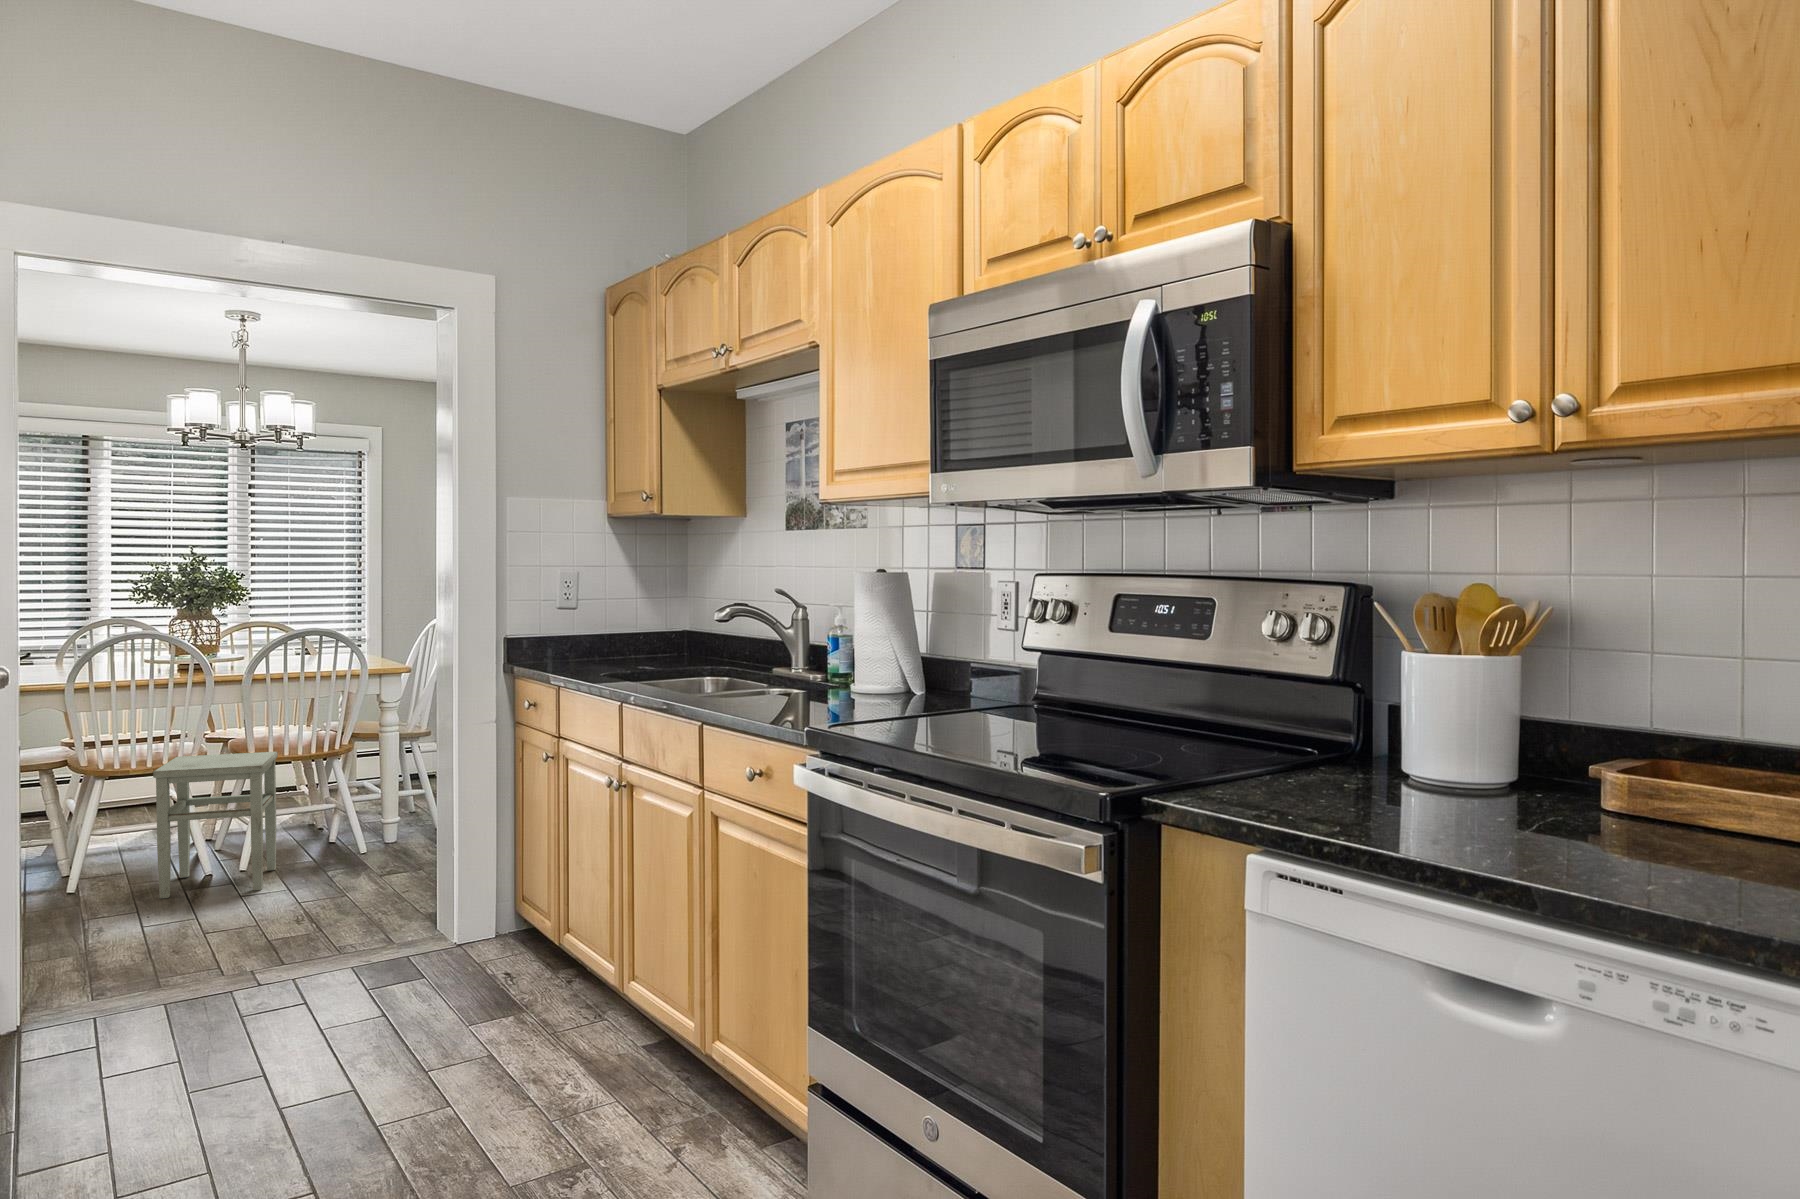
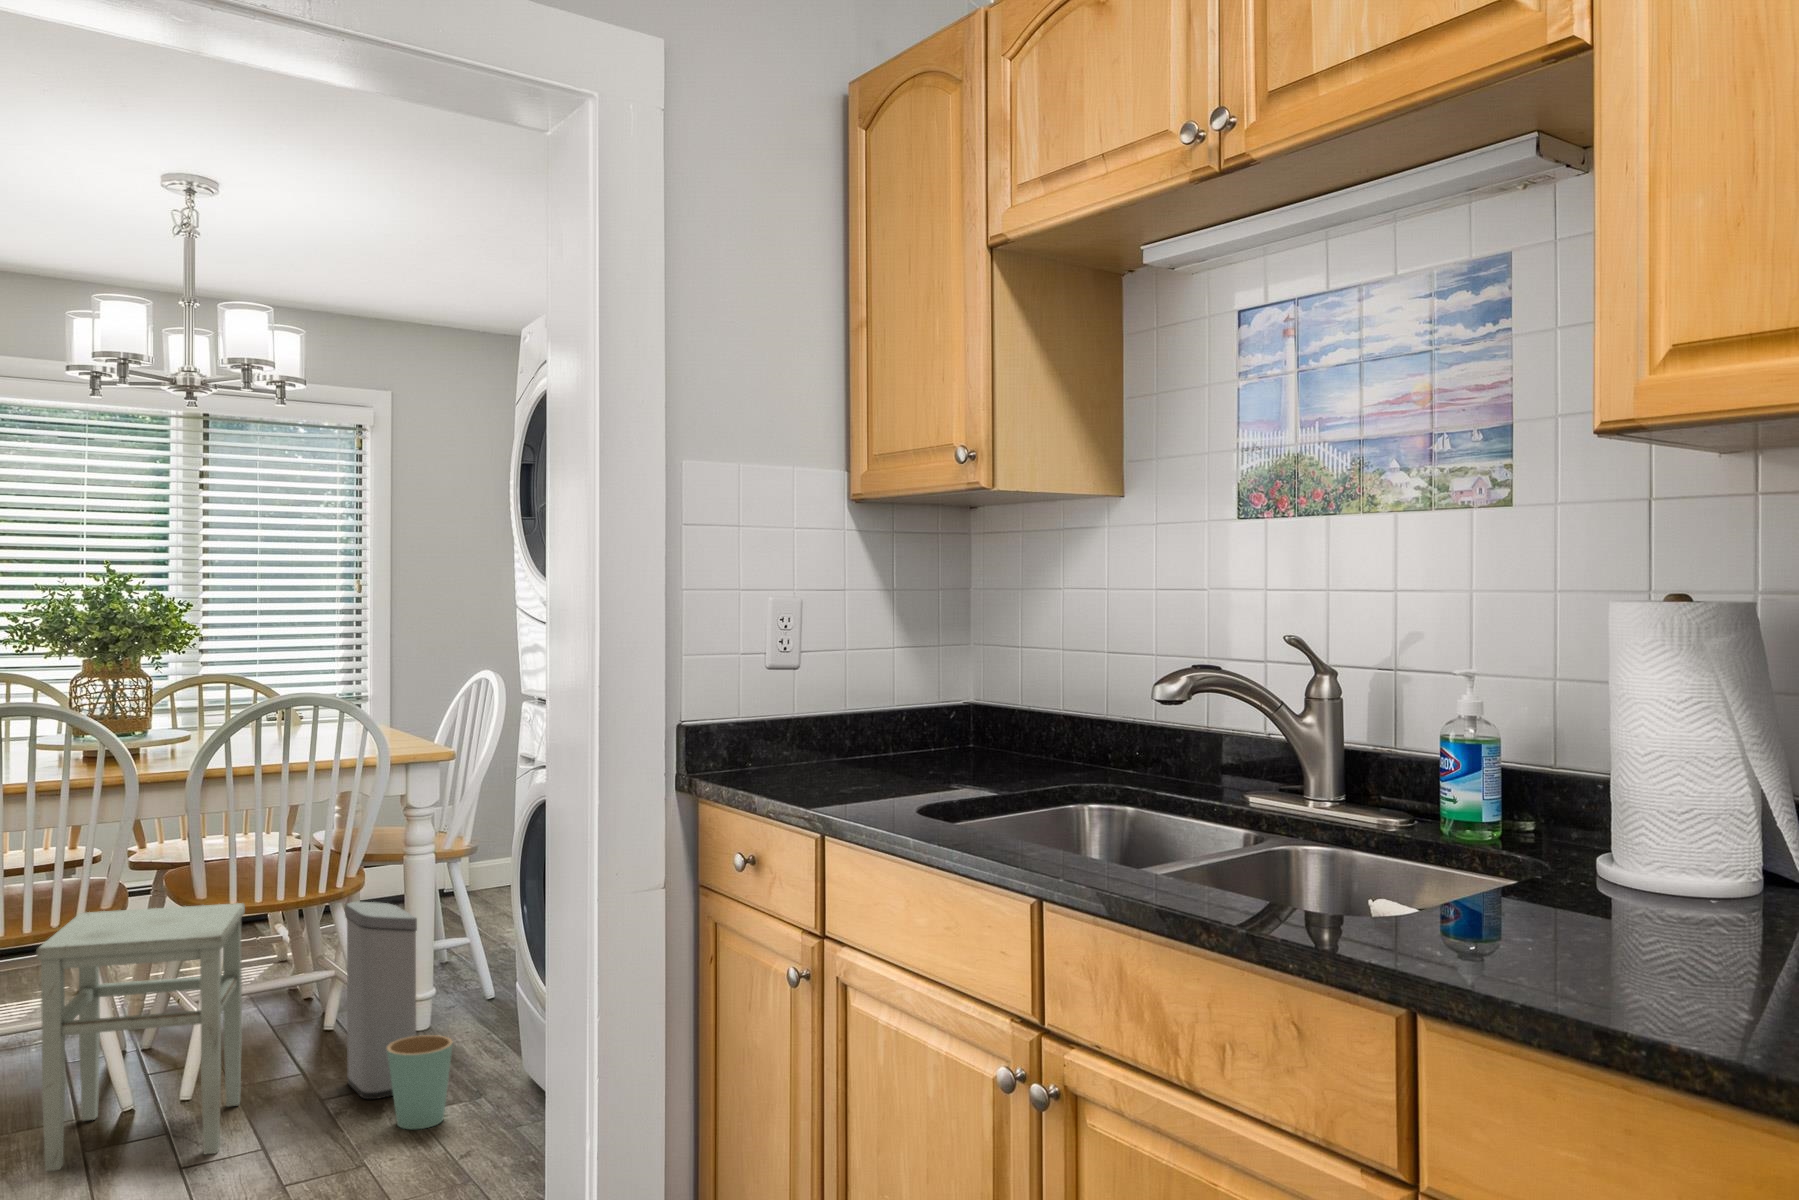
trash can: none [339,752,402,878] -> present [345,902,453,1129]

